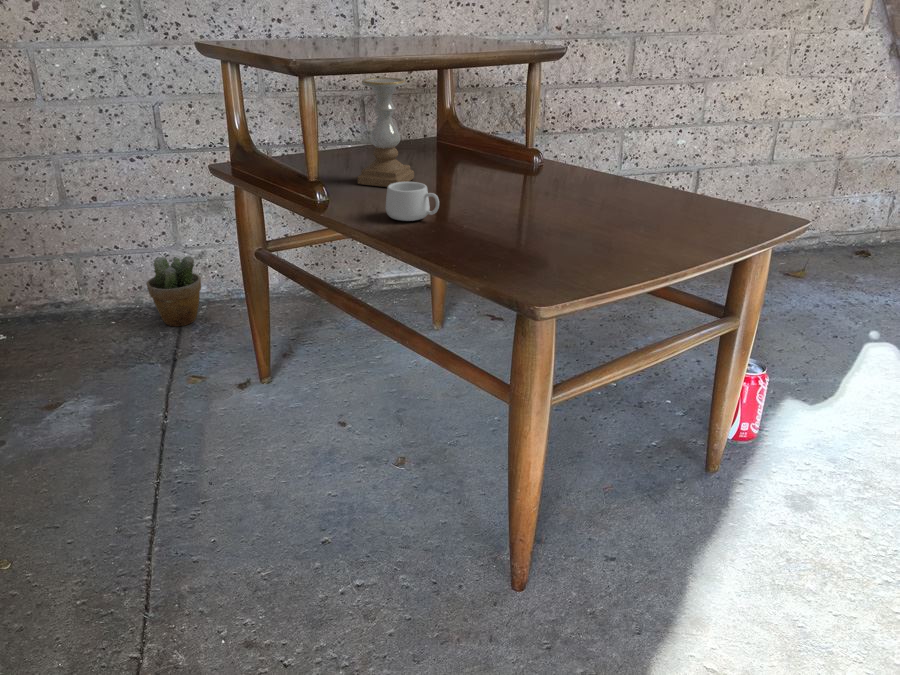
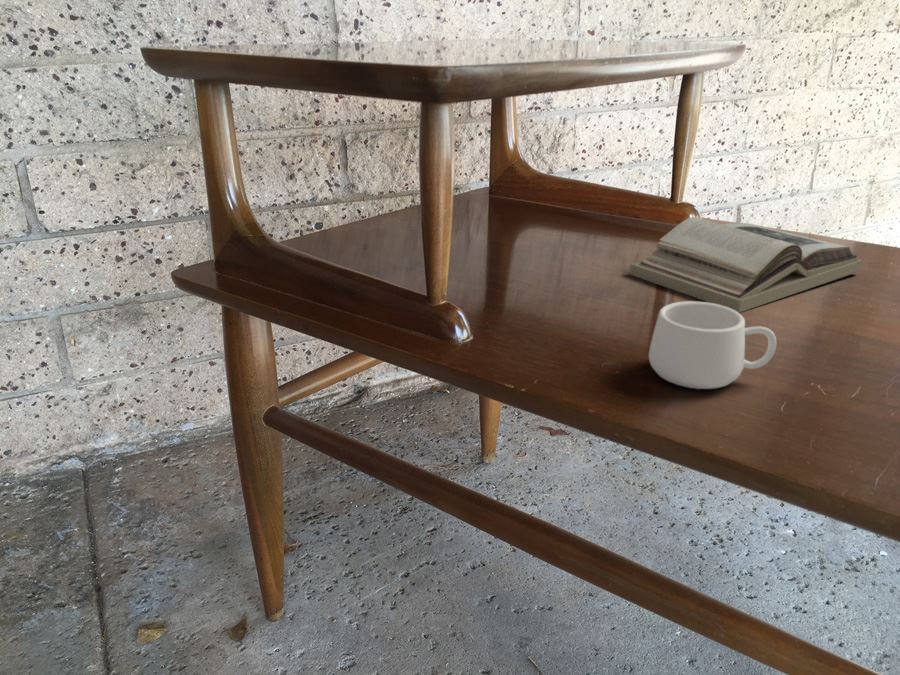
candle holder: present [358,78,414,187] -> none [491,98,581,298]
book: none [447,151,583,200] -> present [630,217,863,313]
potted plant: present [146,256,201,326] -> none [25,401,118,513]

